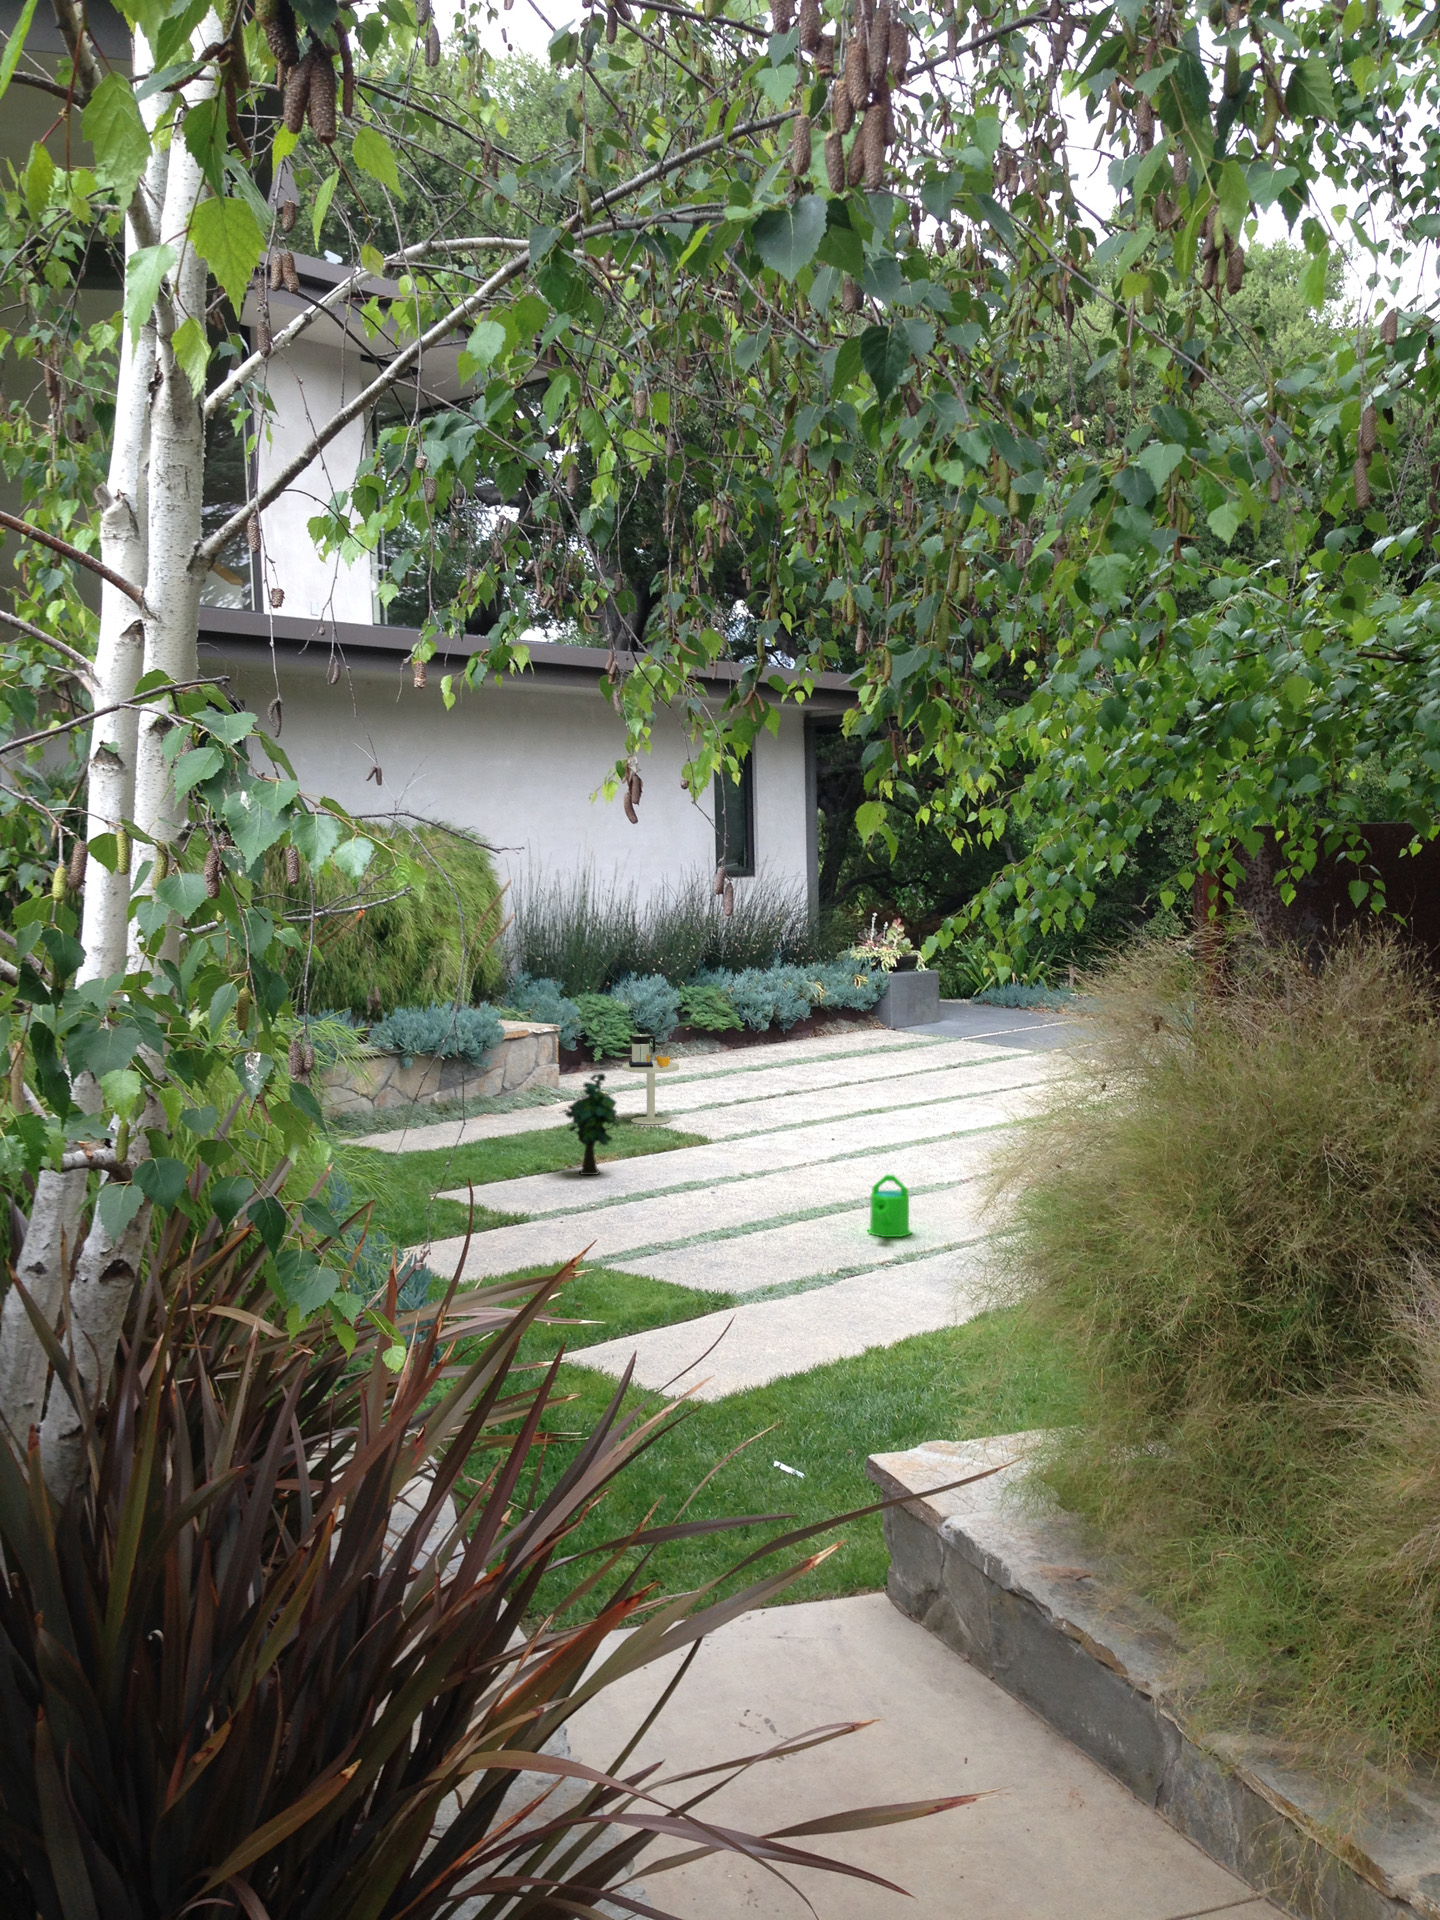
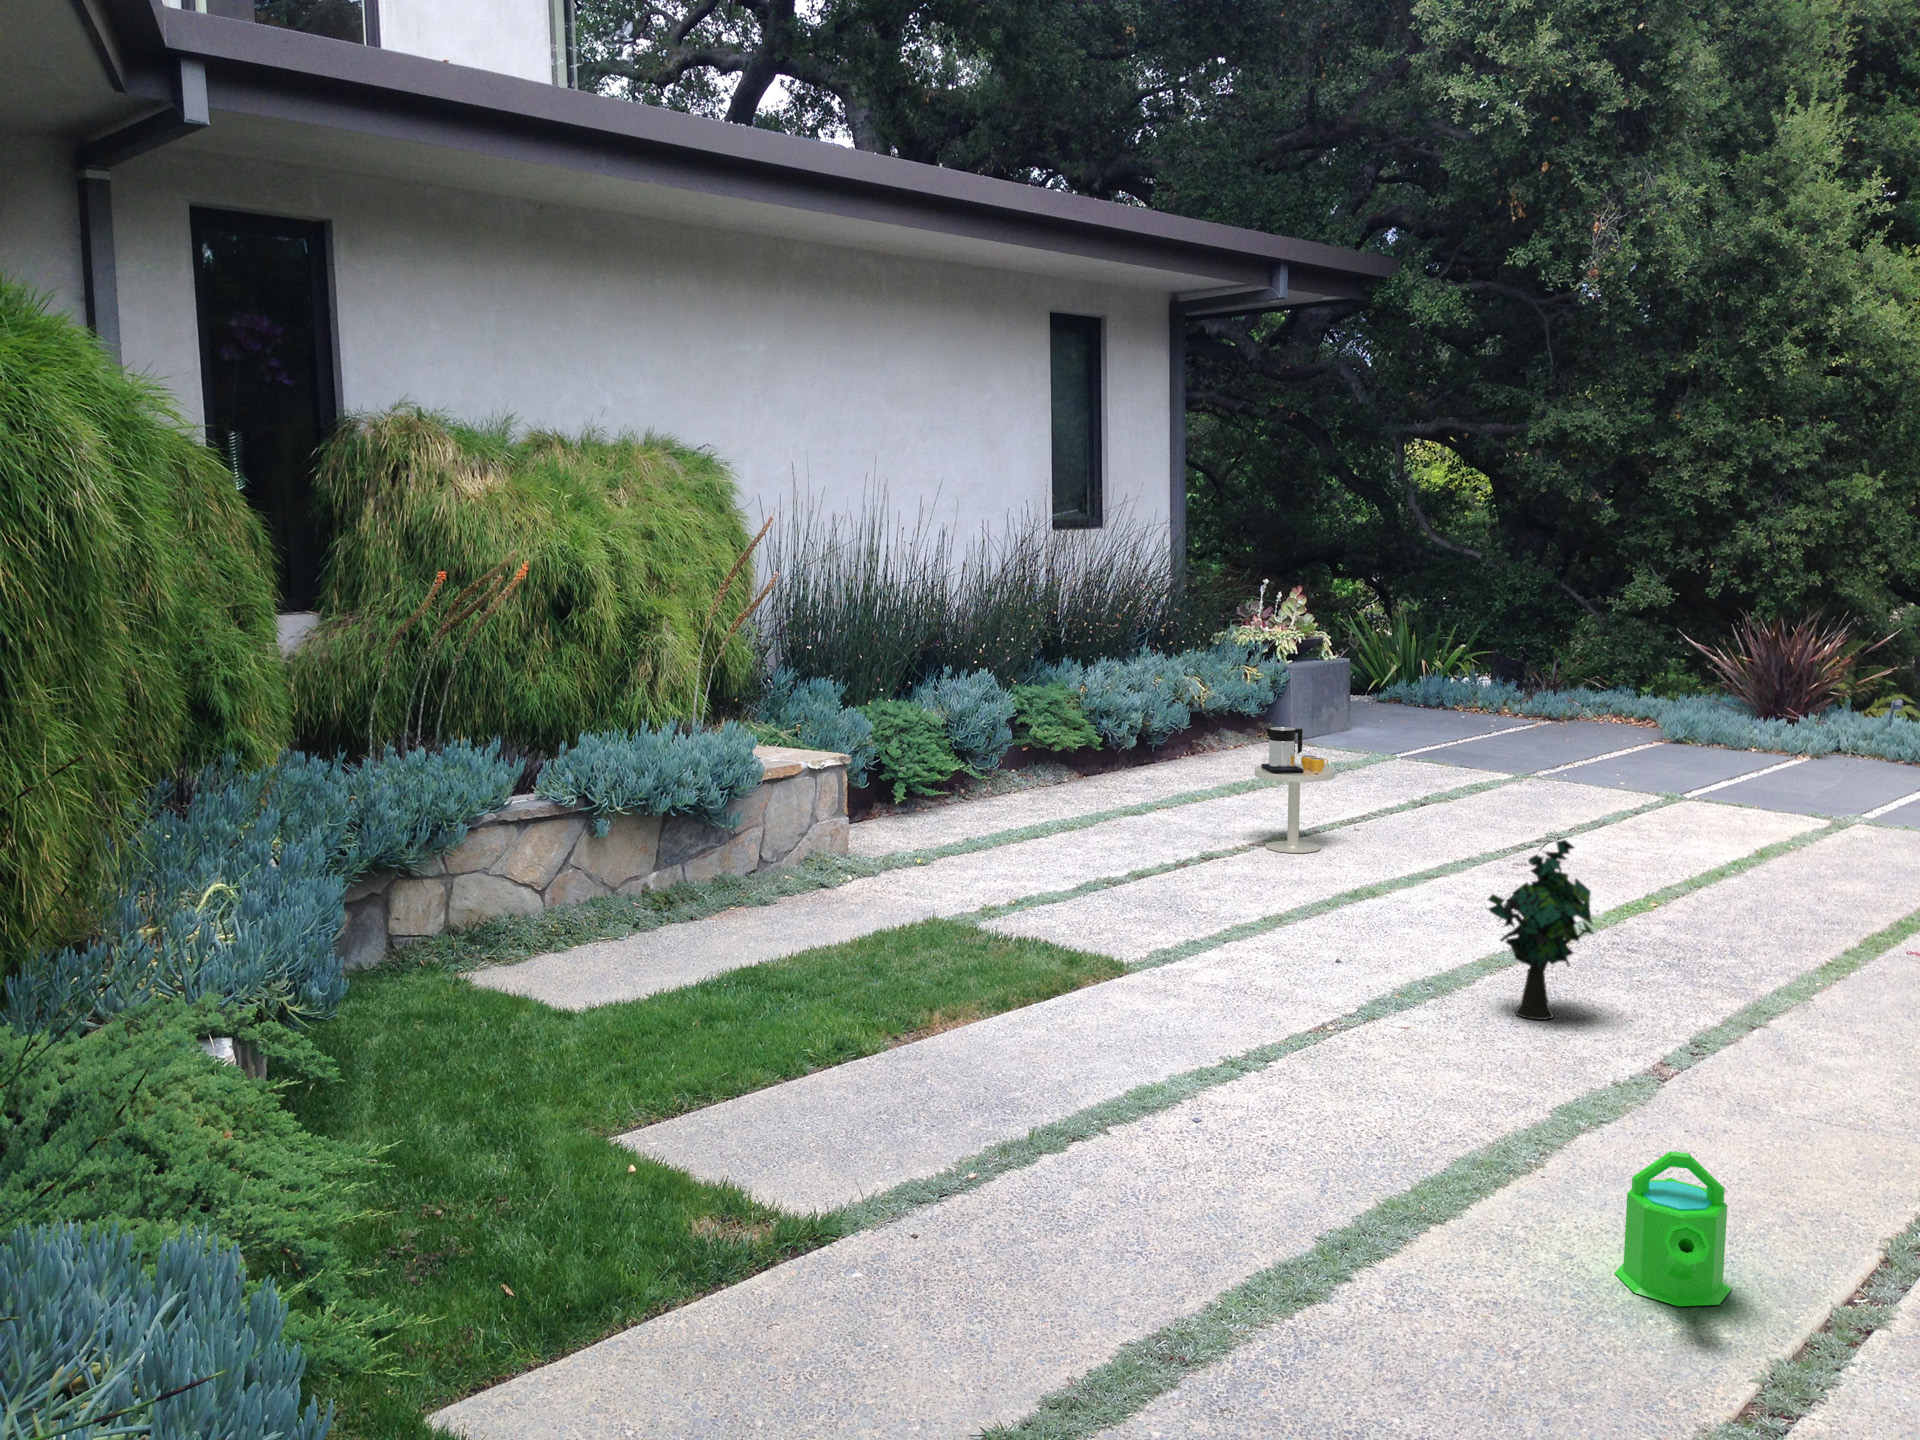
side table: present [622,1034,679,1124] -> present [1255,727,1335,853]
decorative plant: present [561,1074,619,1175] -> present [1488,840,1595,1020]

